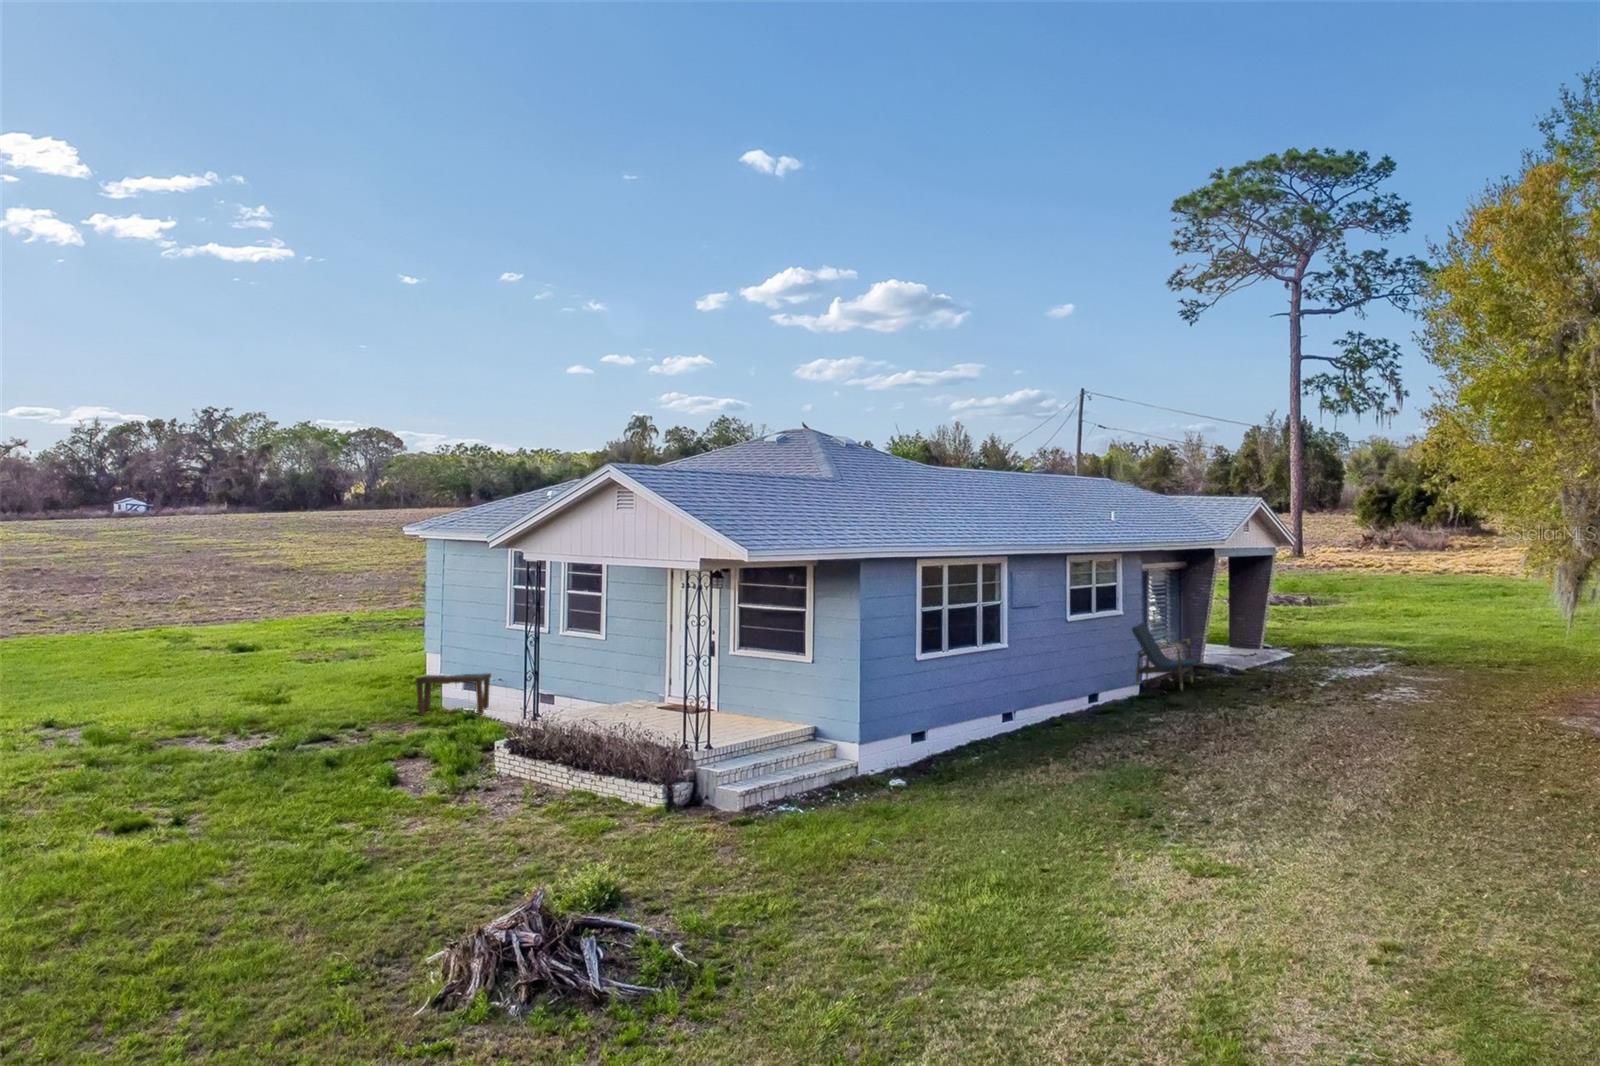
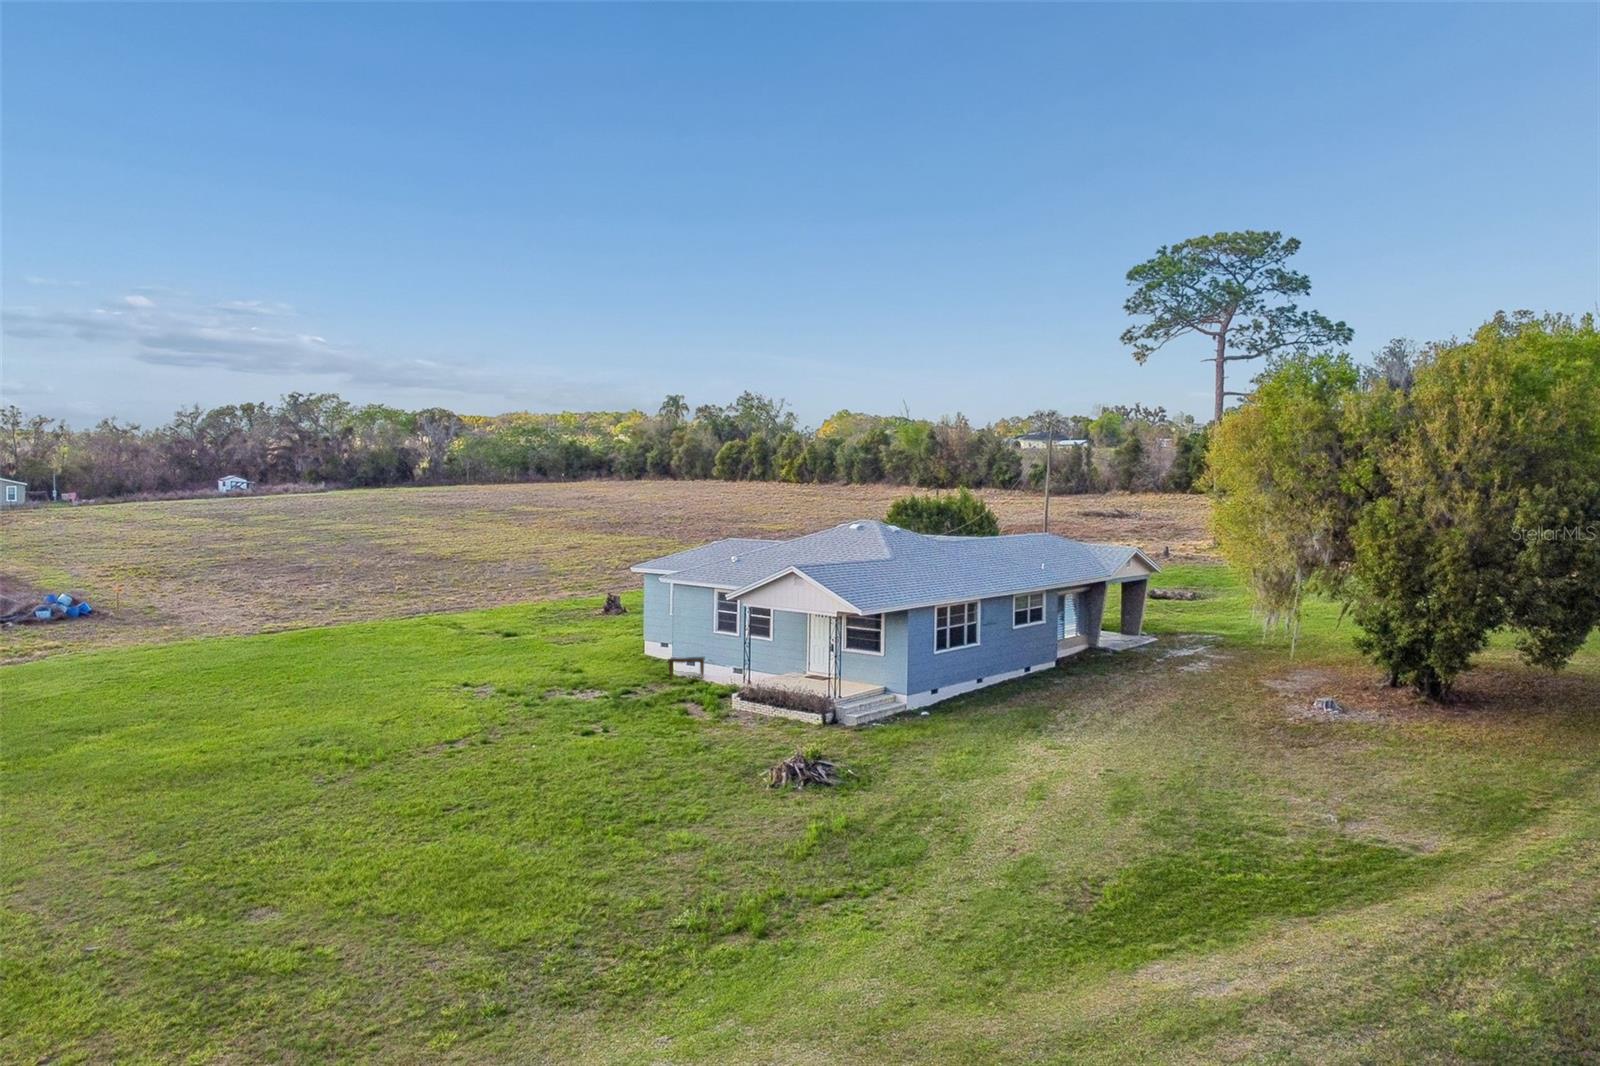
lounge chair: present [1132,623,1201,690] -> none [1051,627,1090,665]

